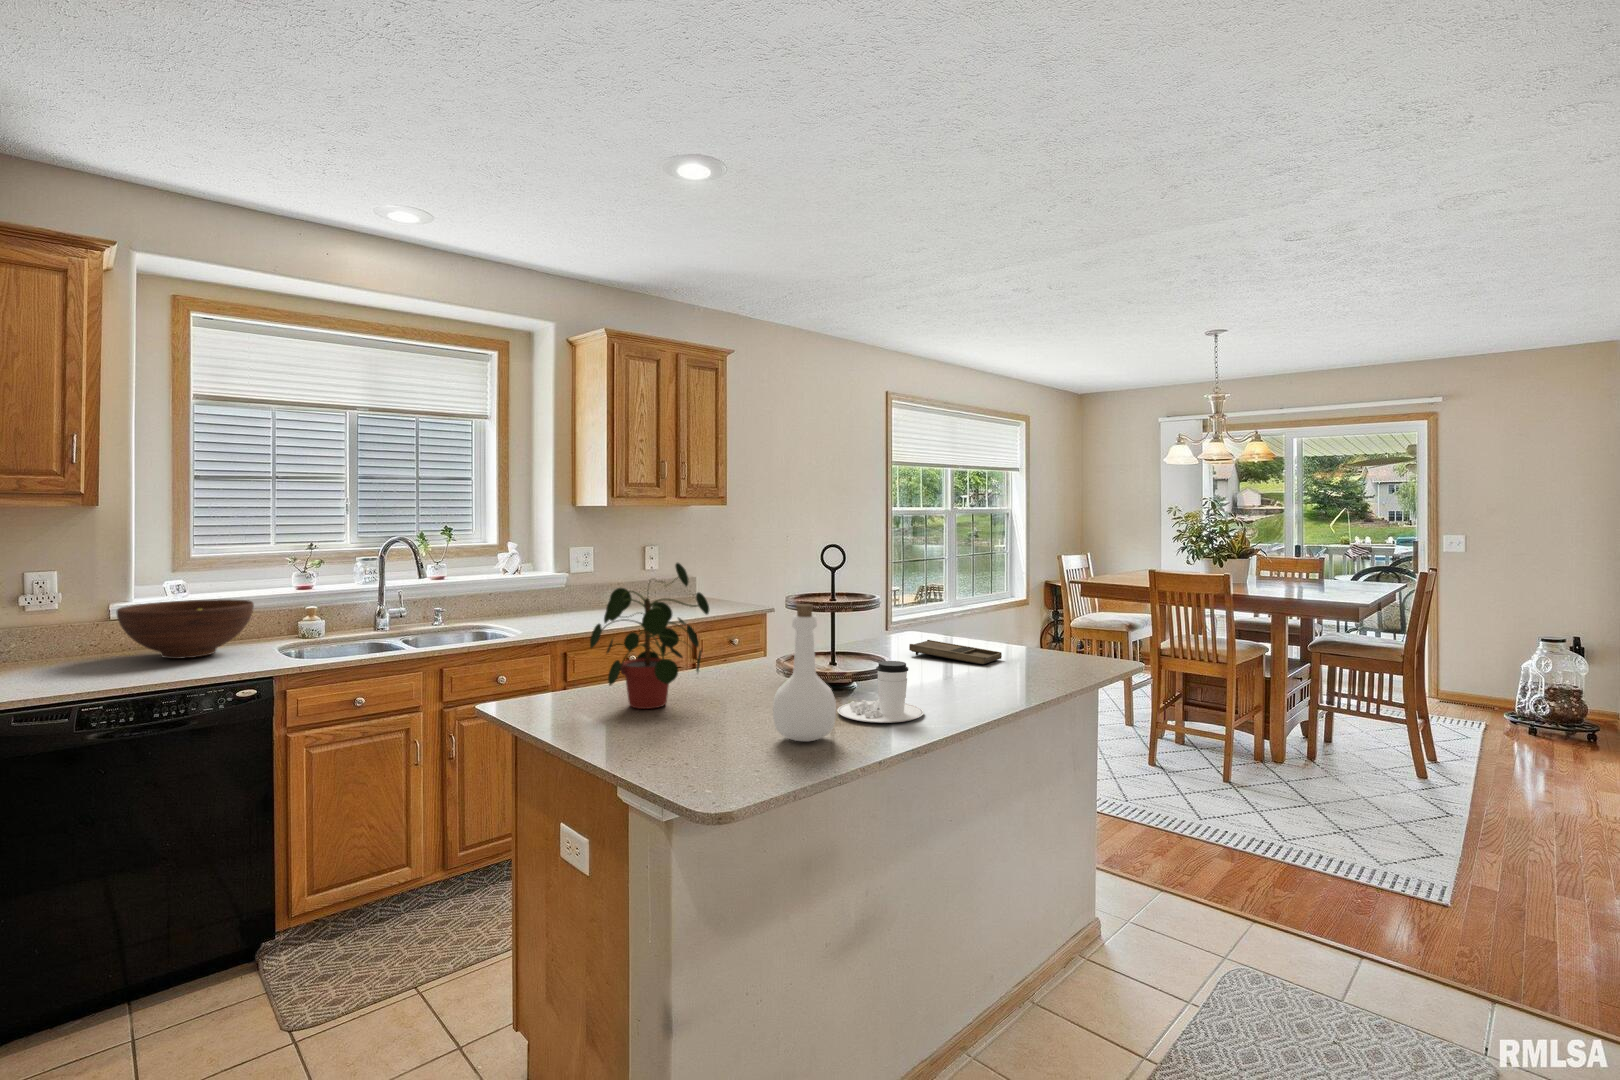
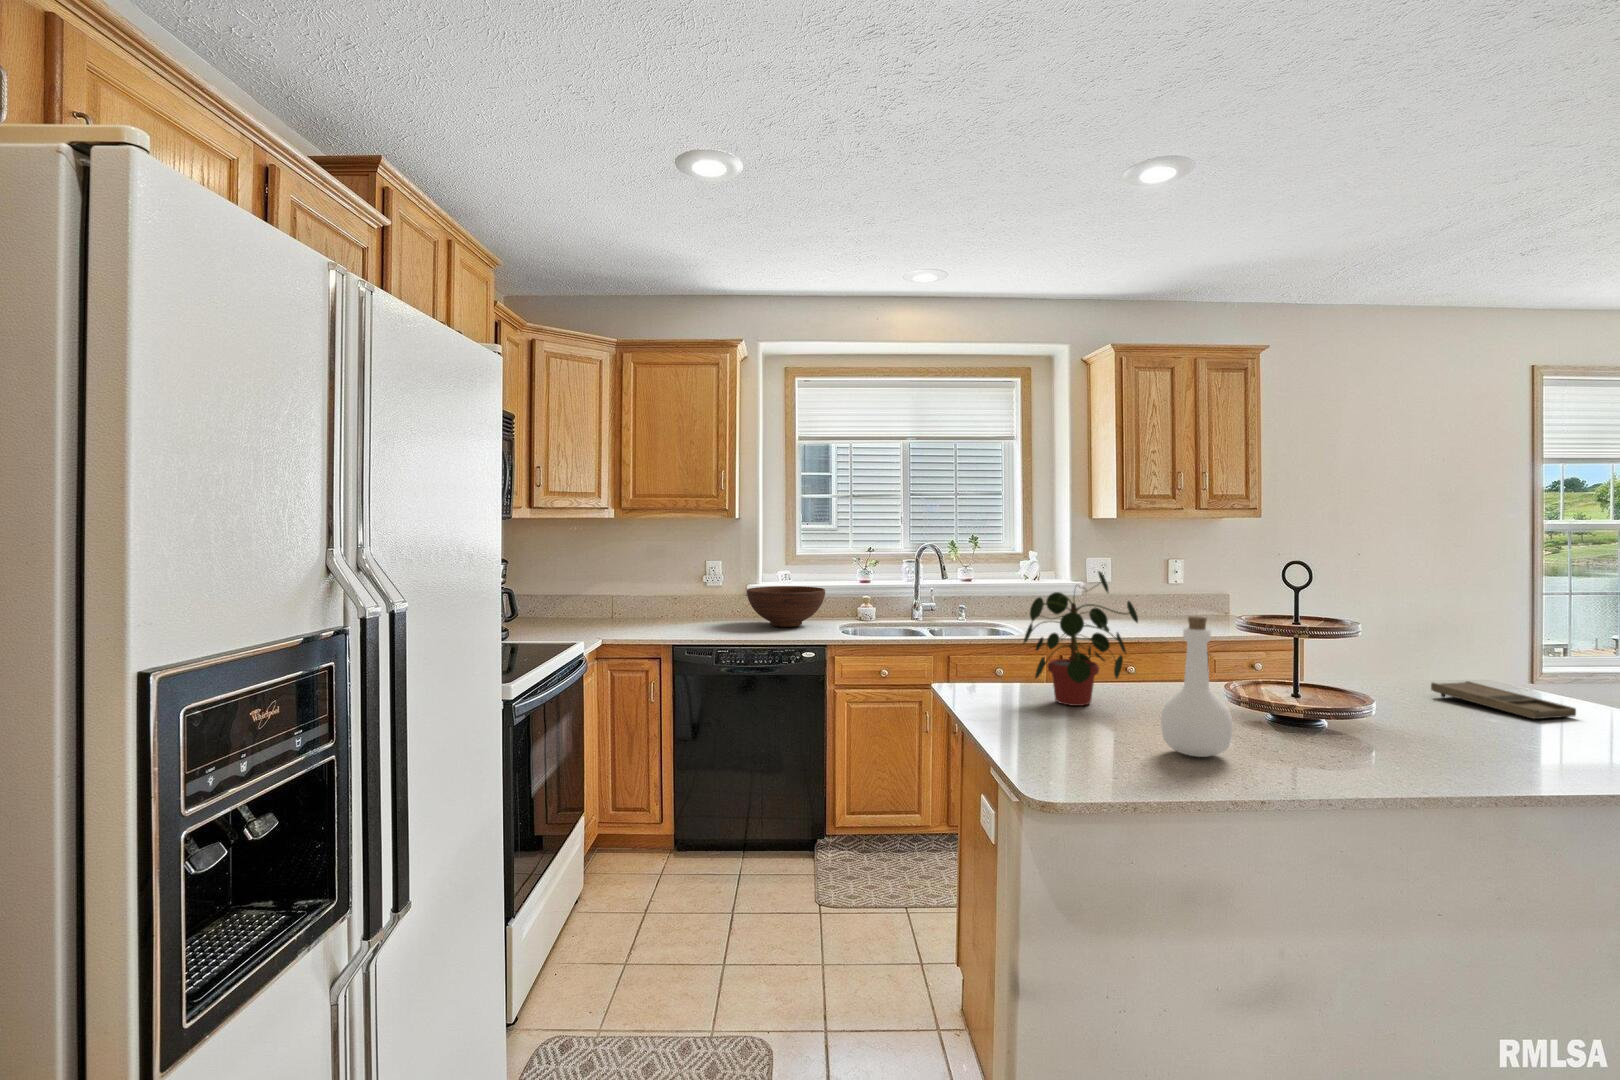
coffee cup: present [837,661,924,723] -> none [1259,689,1372,759]

